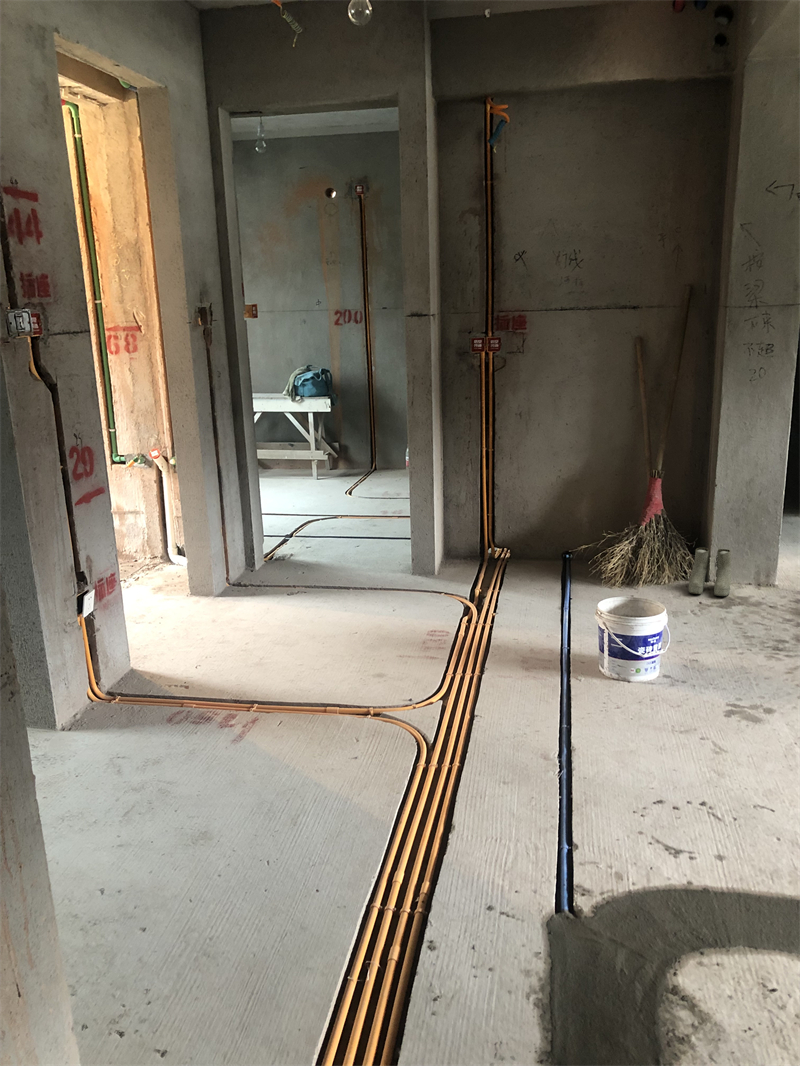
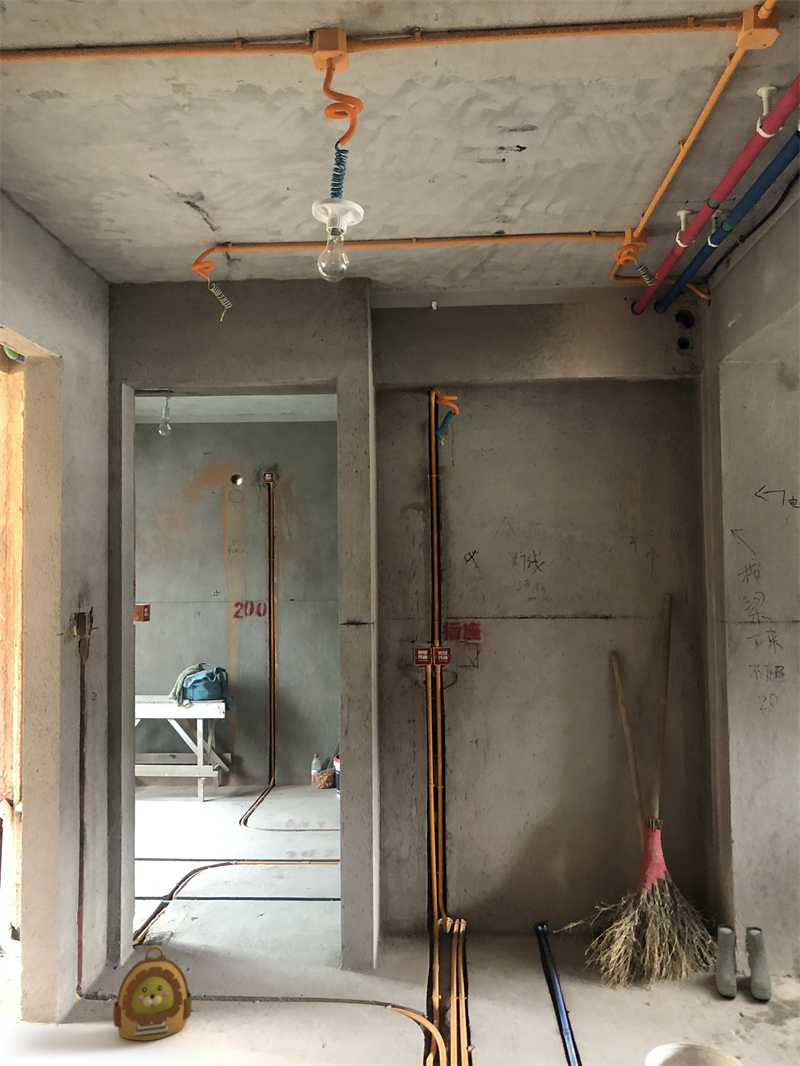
backpack: none [254,546,305,604] -> present [114,945,192,1041]

